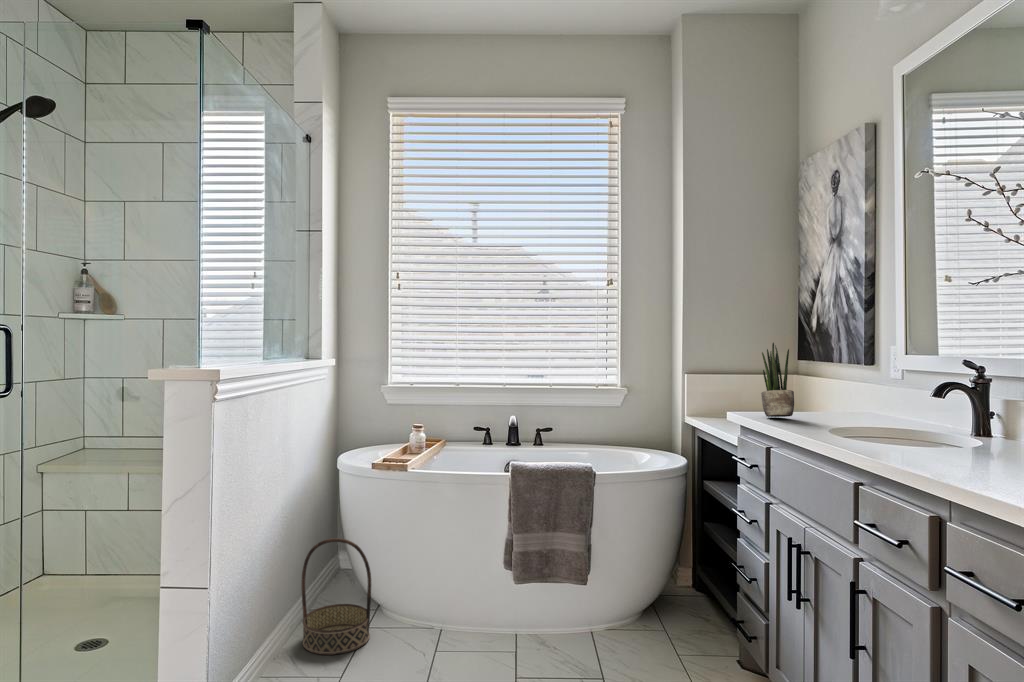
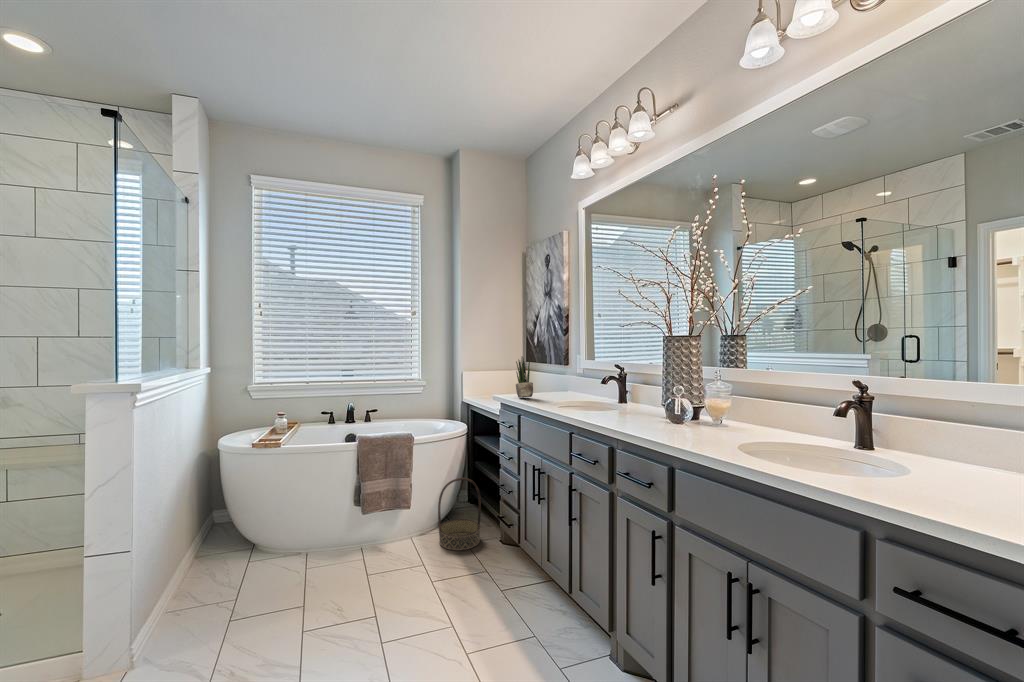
basket: present [302,538,371,655] -> present [438,478,481,551]

